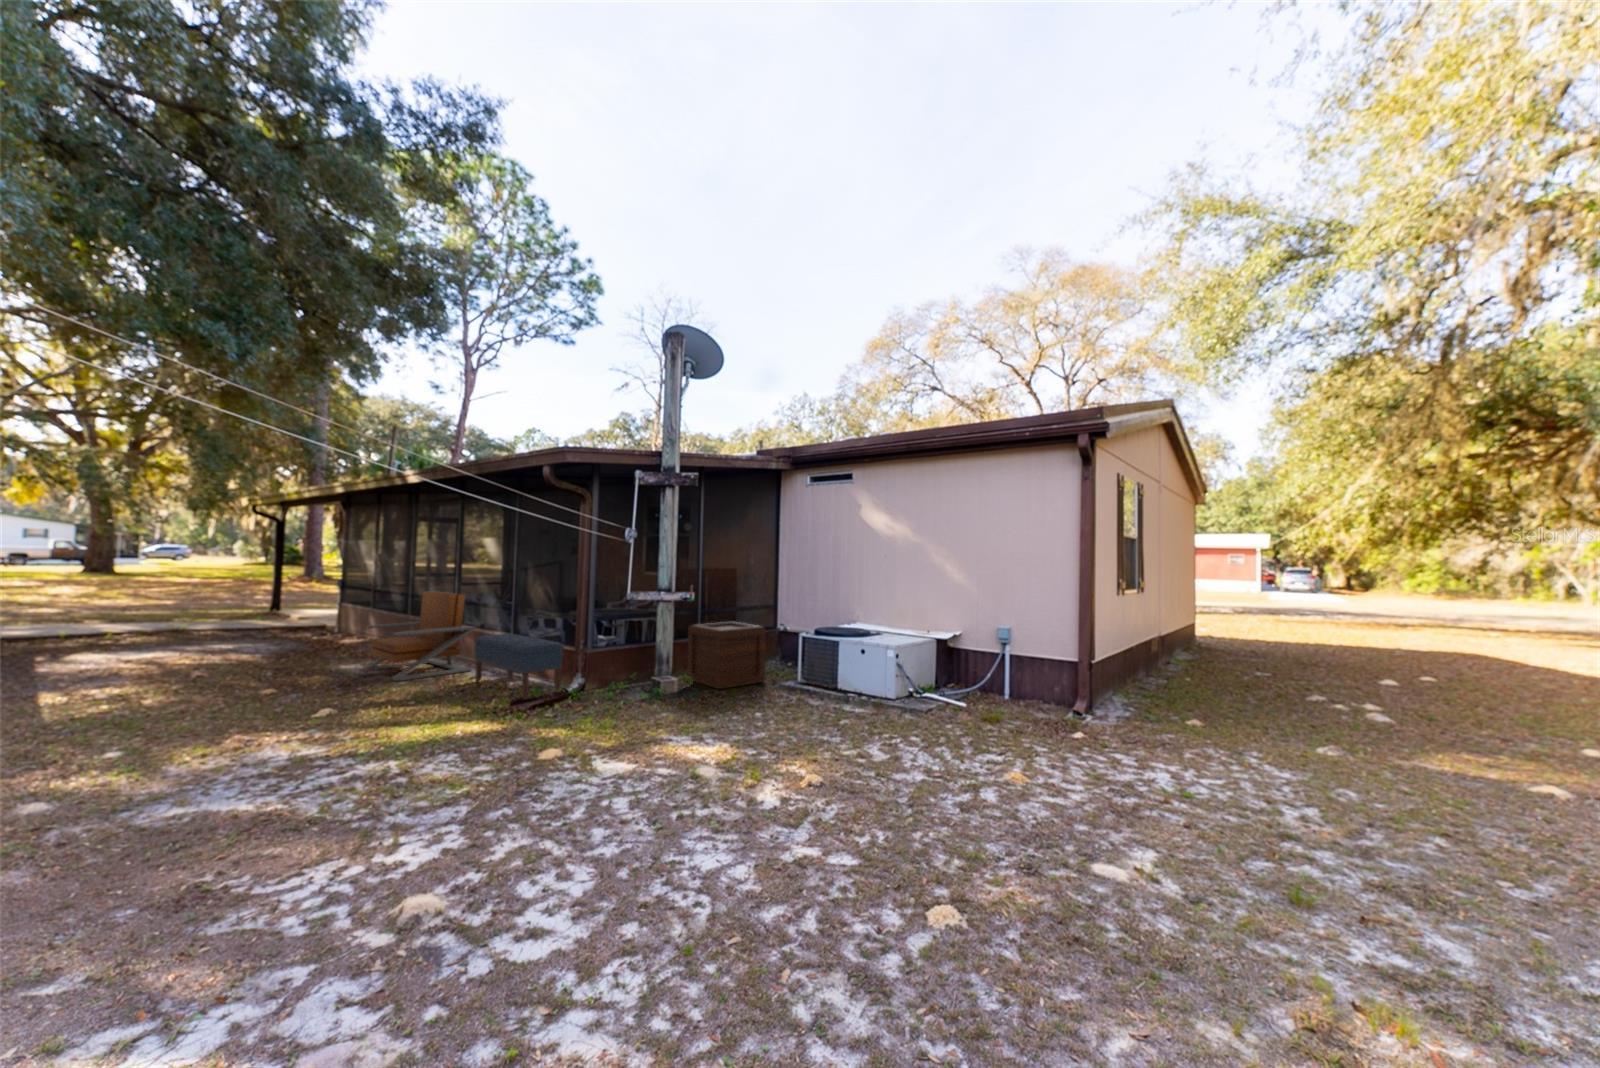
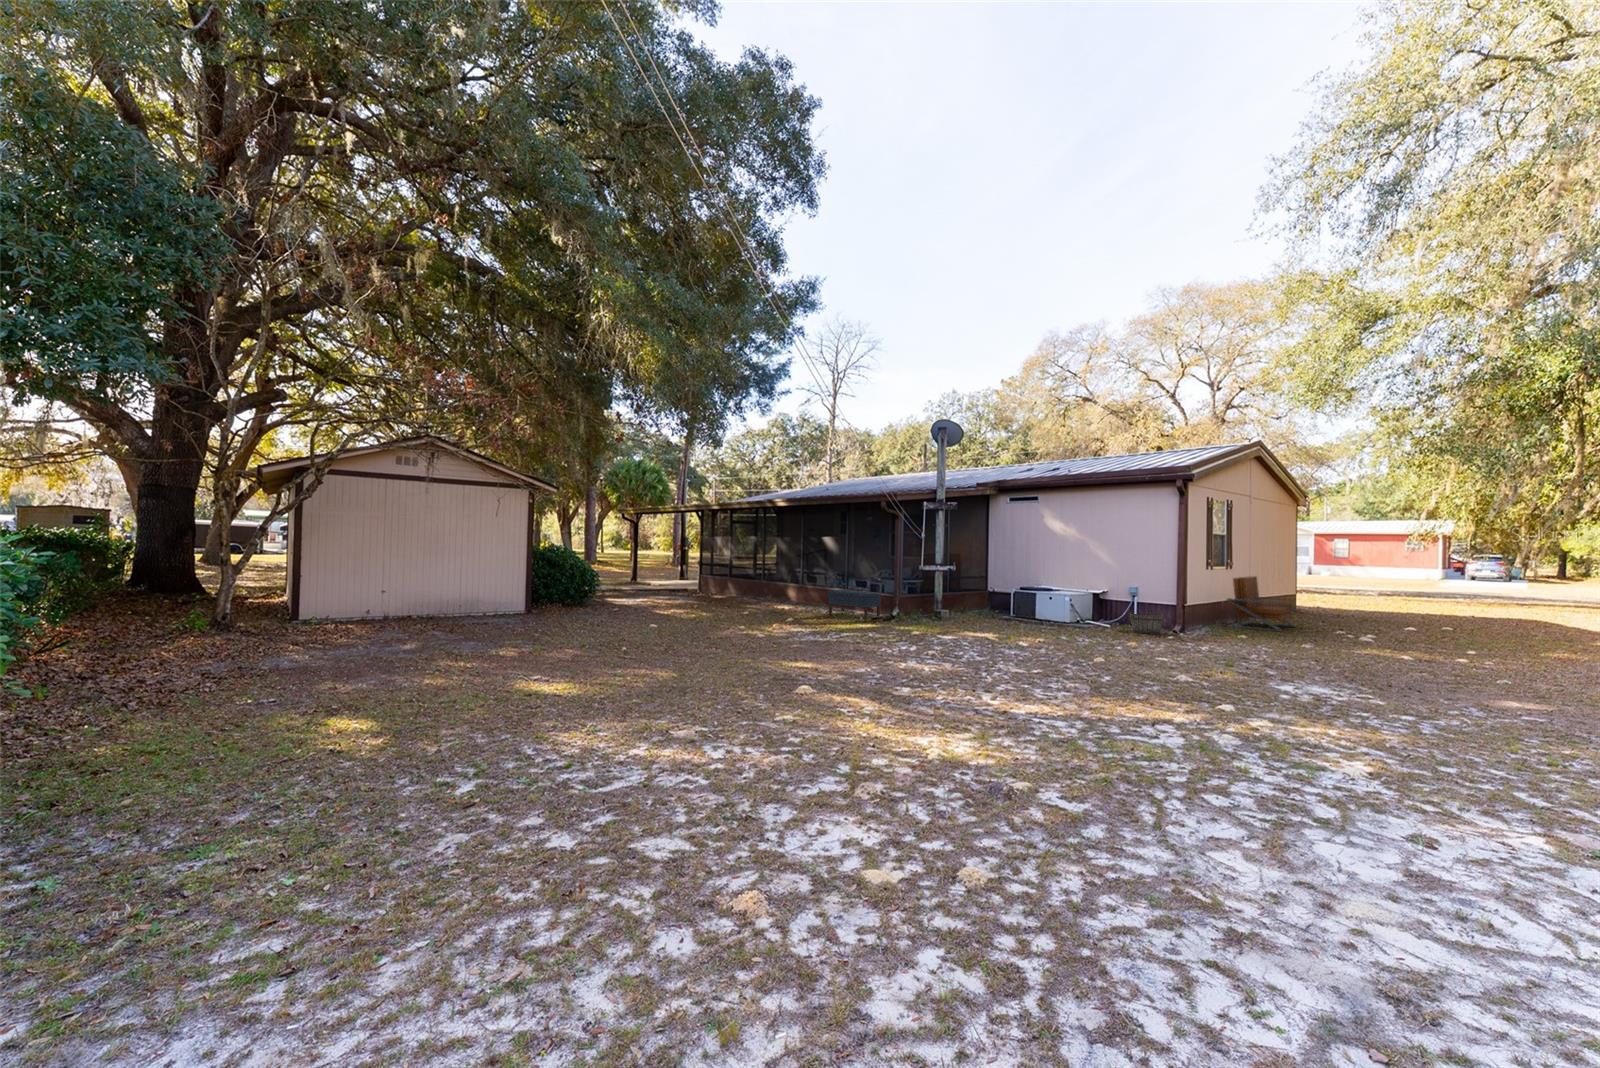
lounge chair: present [364,591,475,681] -> present [1227,576,1295,631]
wooden crate: present [687,622,766,689] -> none [942,585,988,620]
wooden bucket: none [999,668,1059,721] -> present [1129,607,1163,634]

